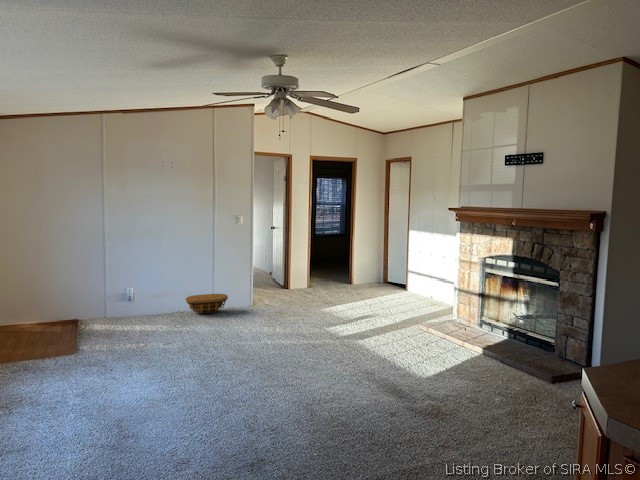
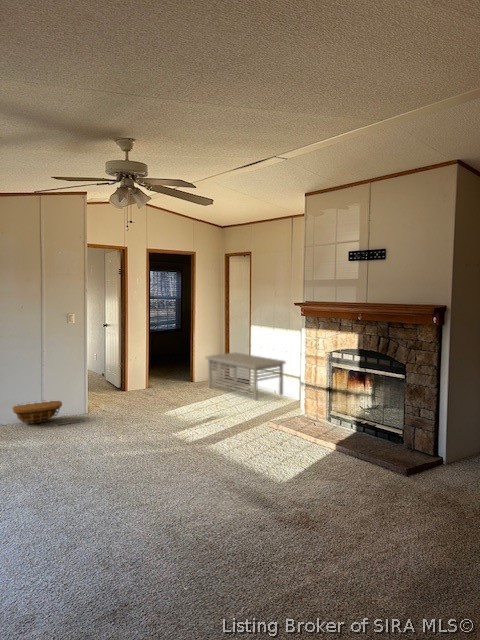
storage bench: none [364,257,443,305] -> present [206,353,285,401]

